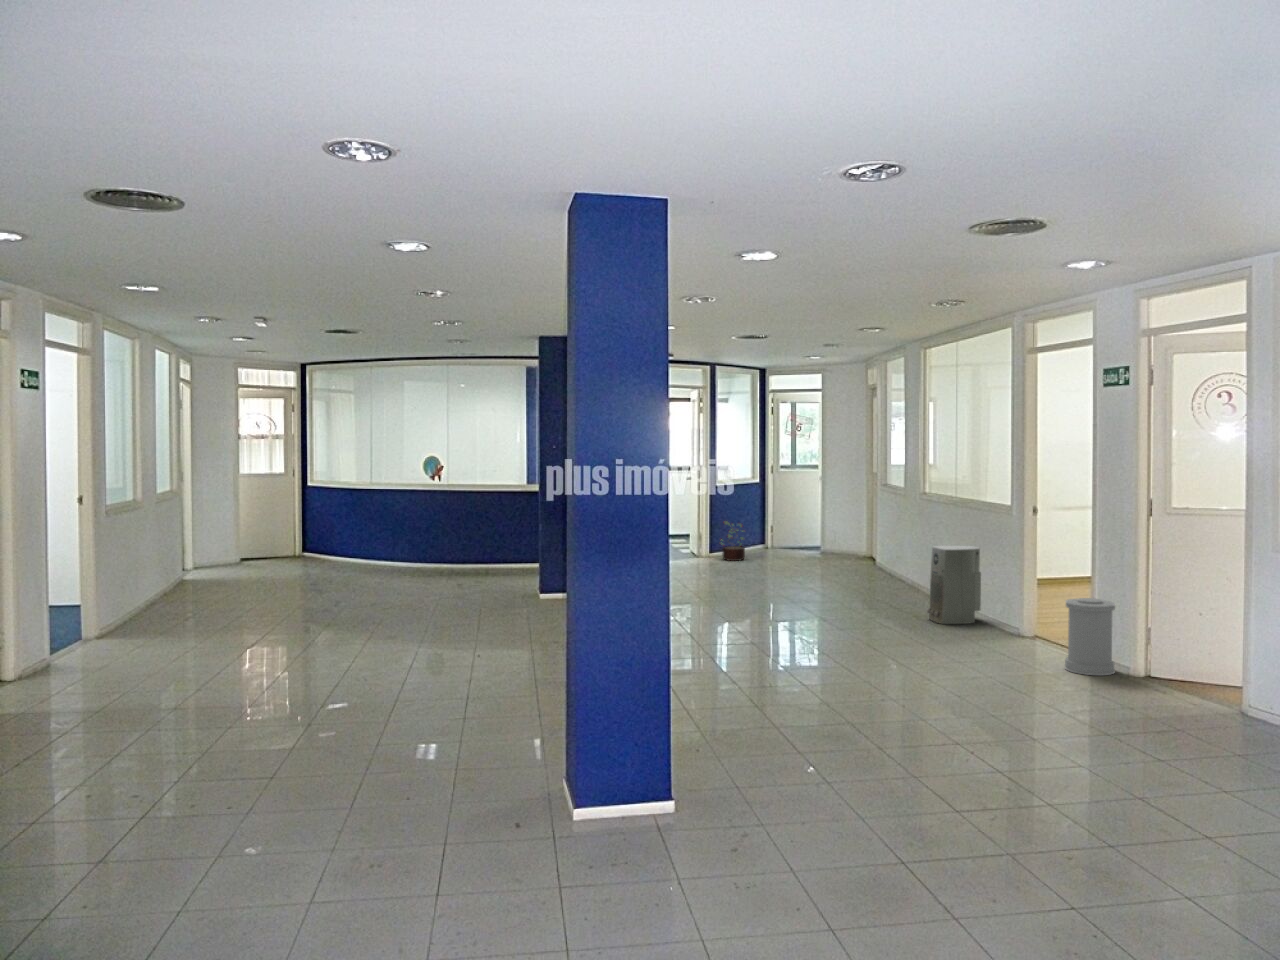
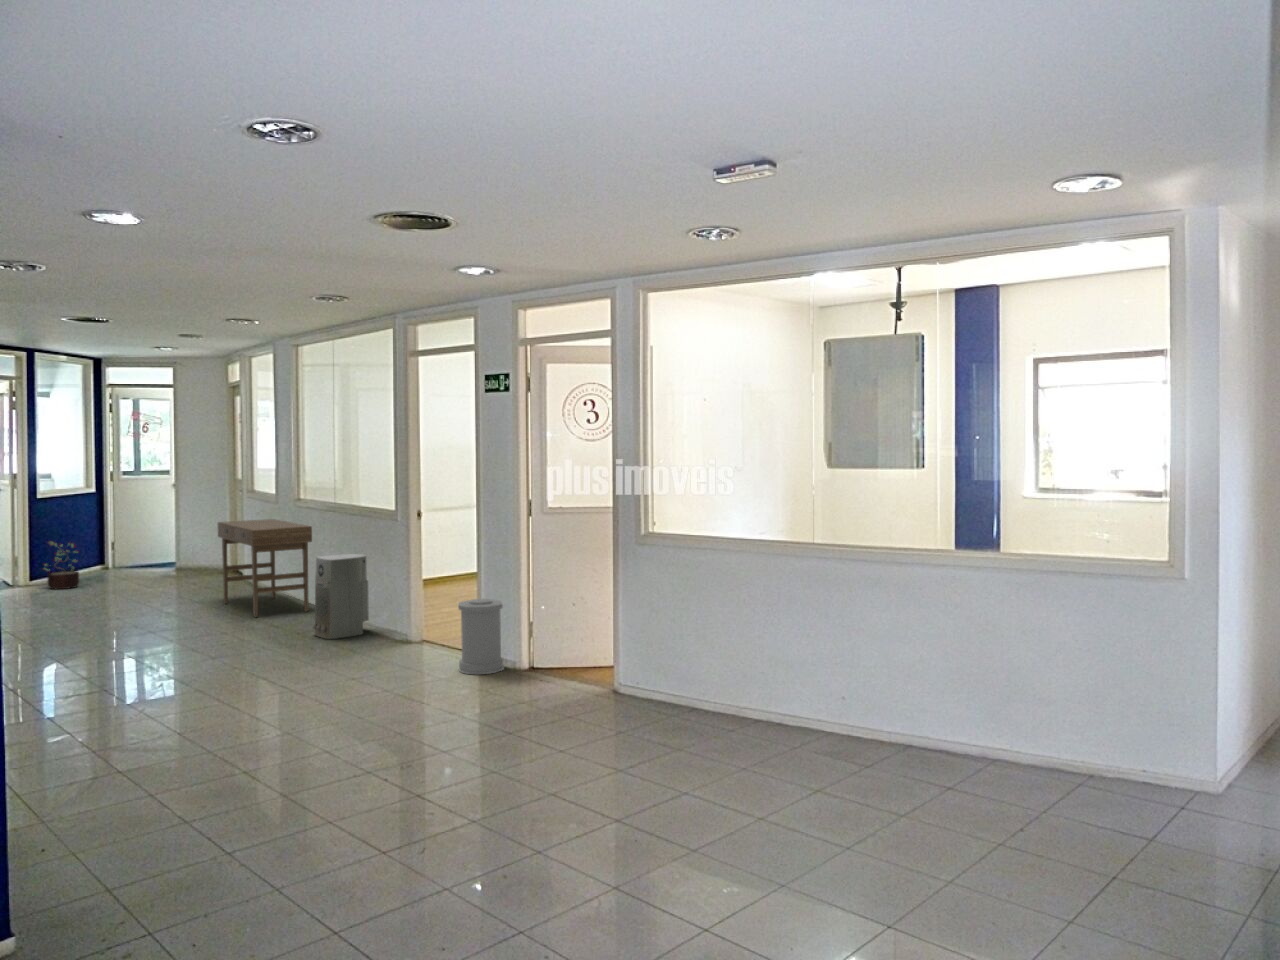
desk: none [851,510,932,598] -> present [218,519,312,617]

